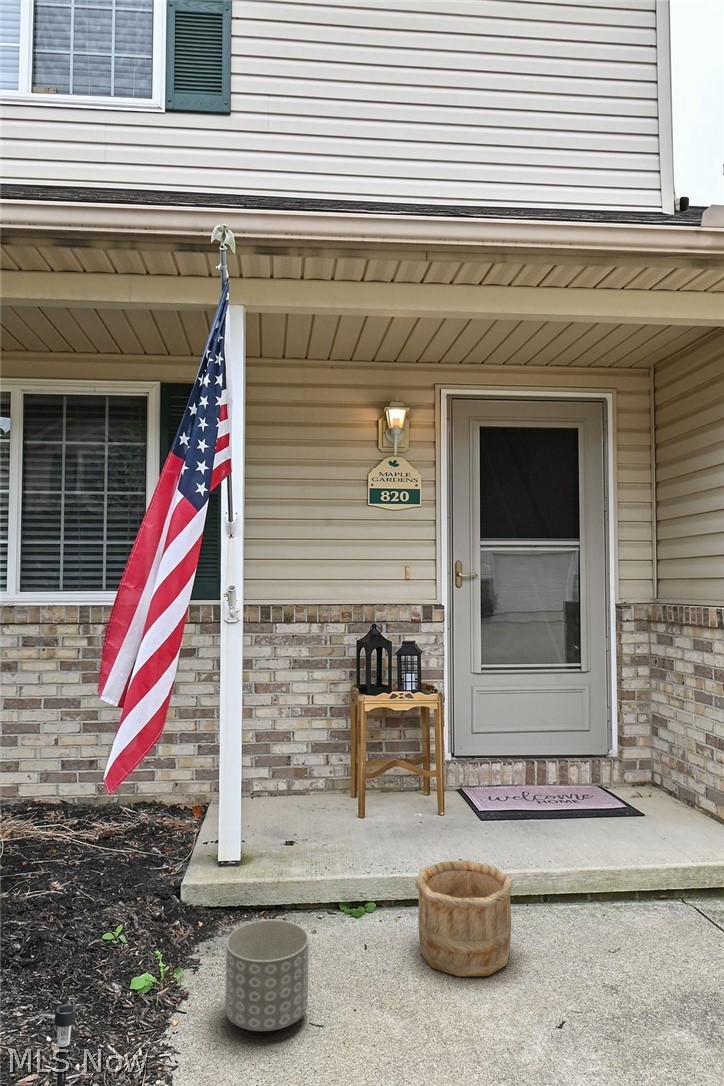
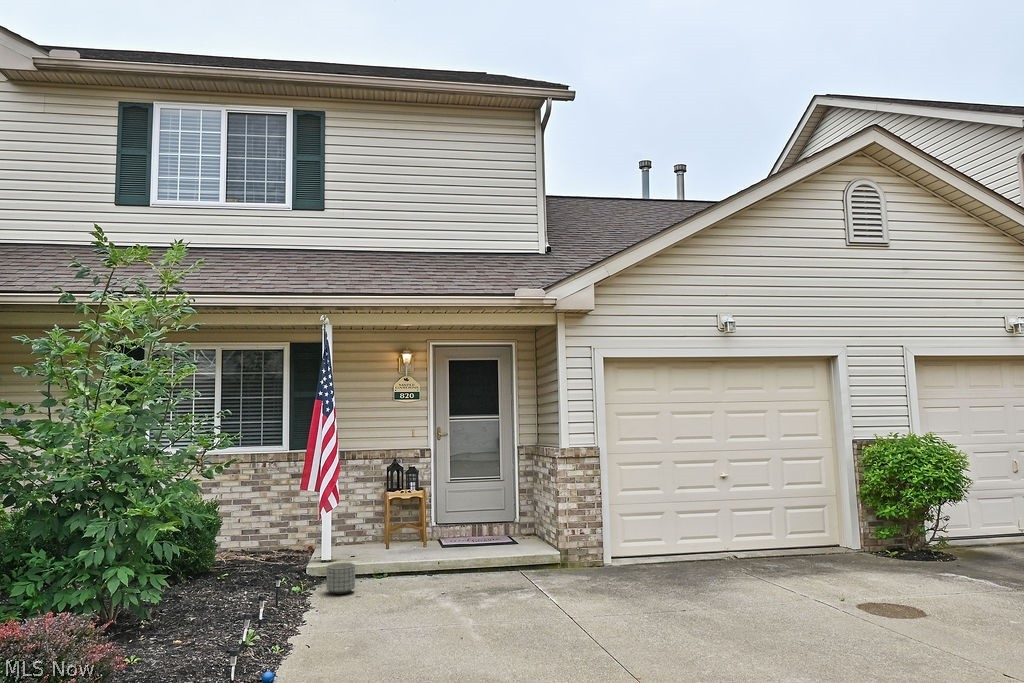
wooden bucket: present [415,861,513,976] -> none [398,549,435,584]

